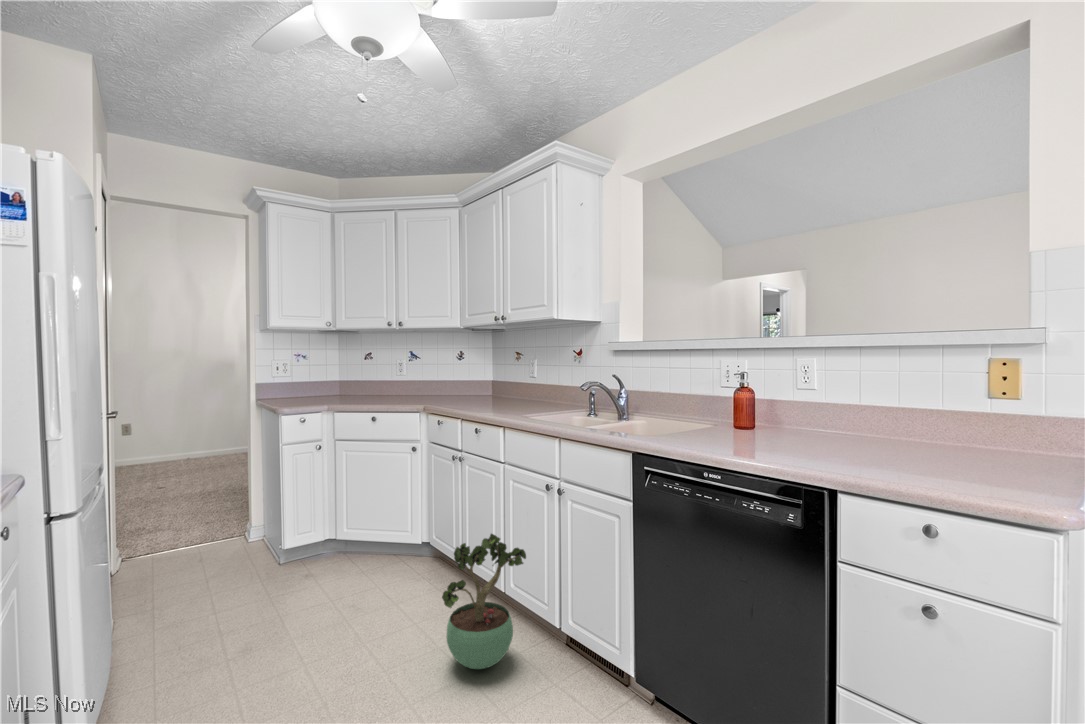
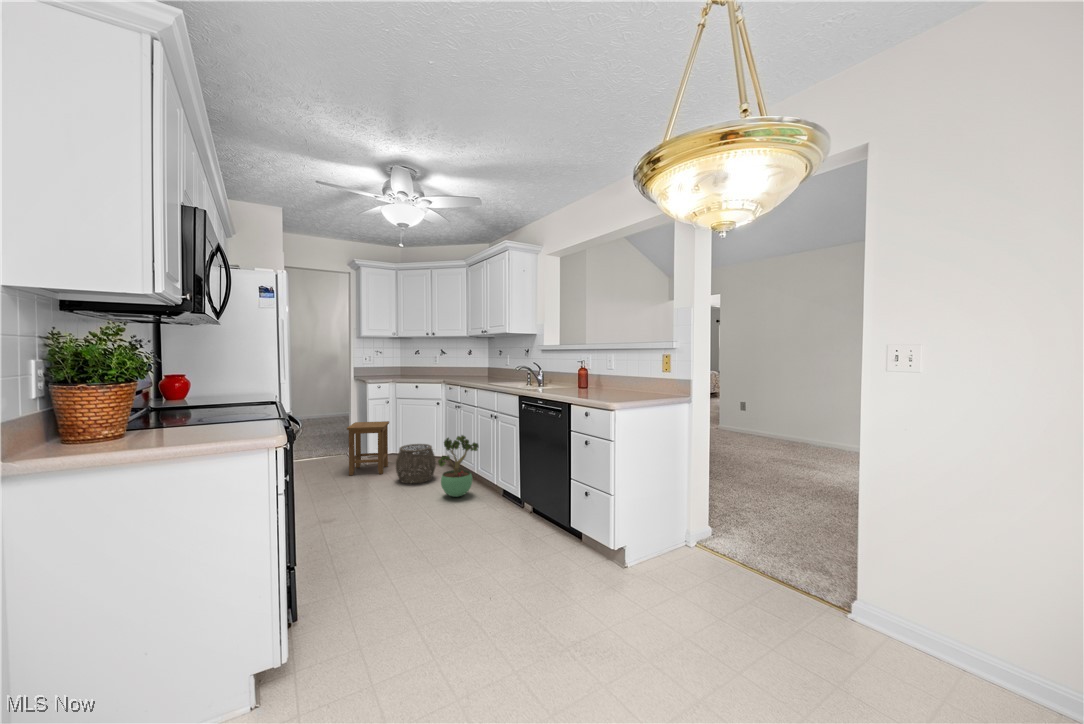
stool: none [238,487,324,604] -> present [347,421,389,476]
woven basket: none [341,536,422,627] -> present [396,444,436,484]

